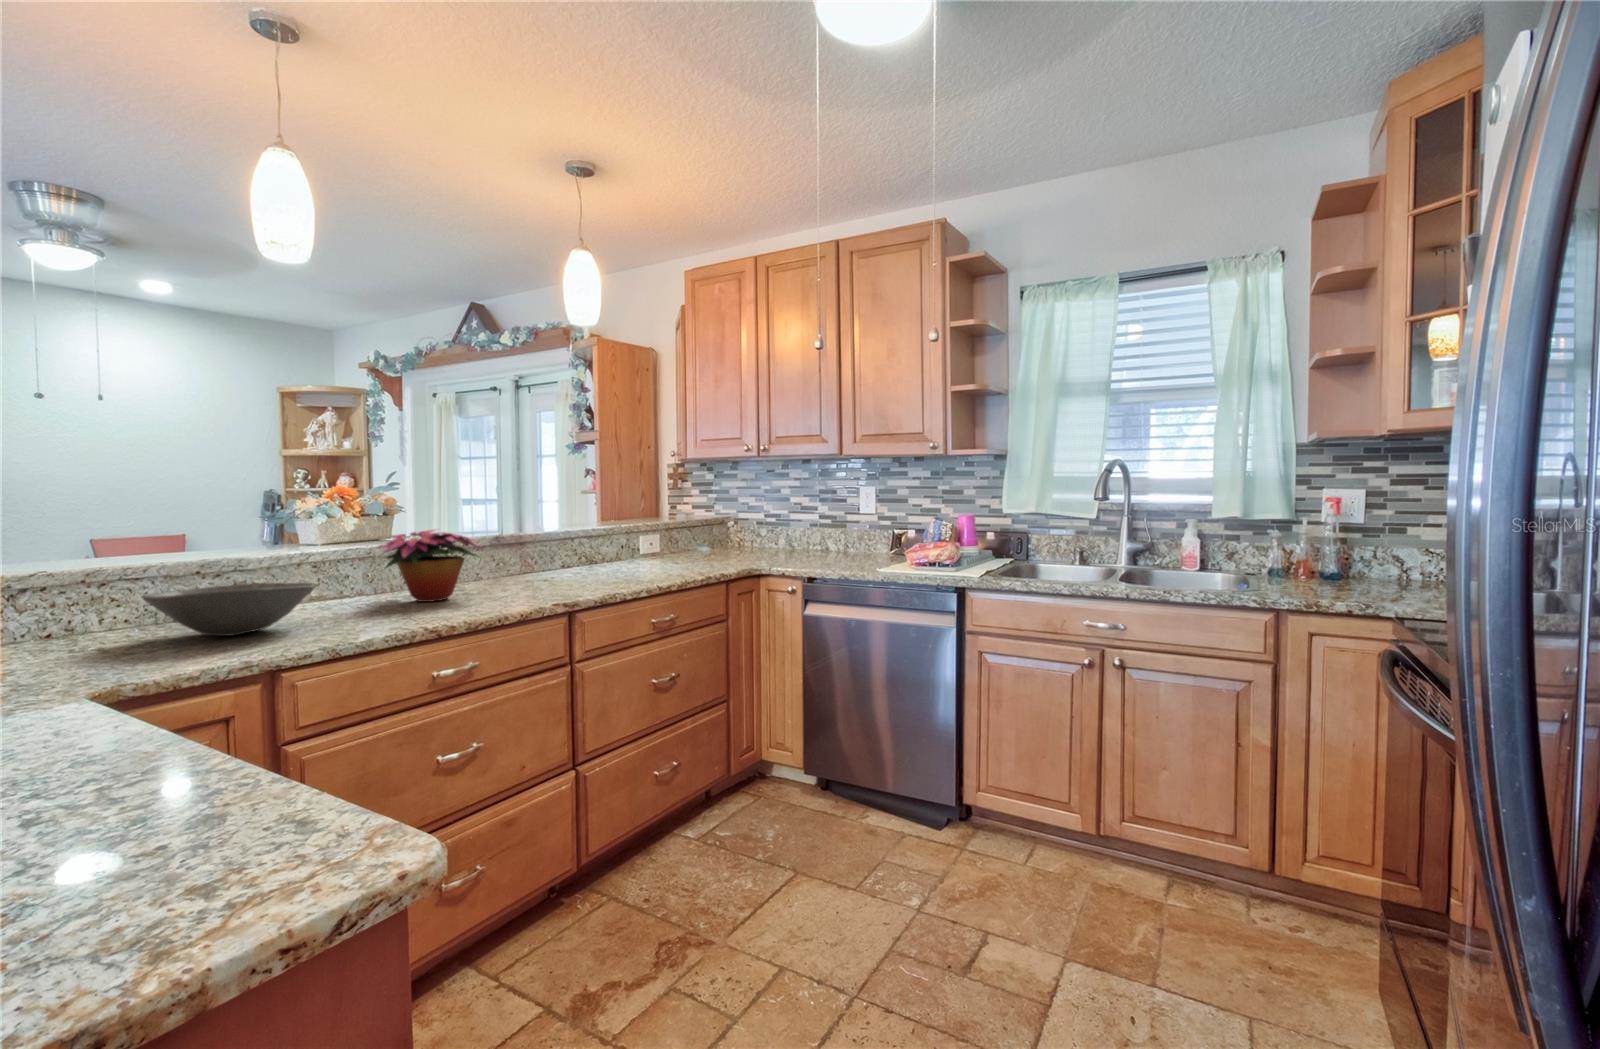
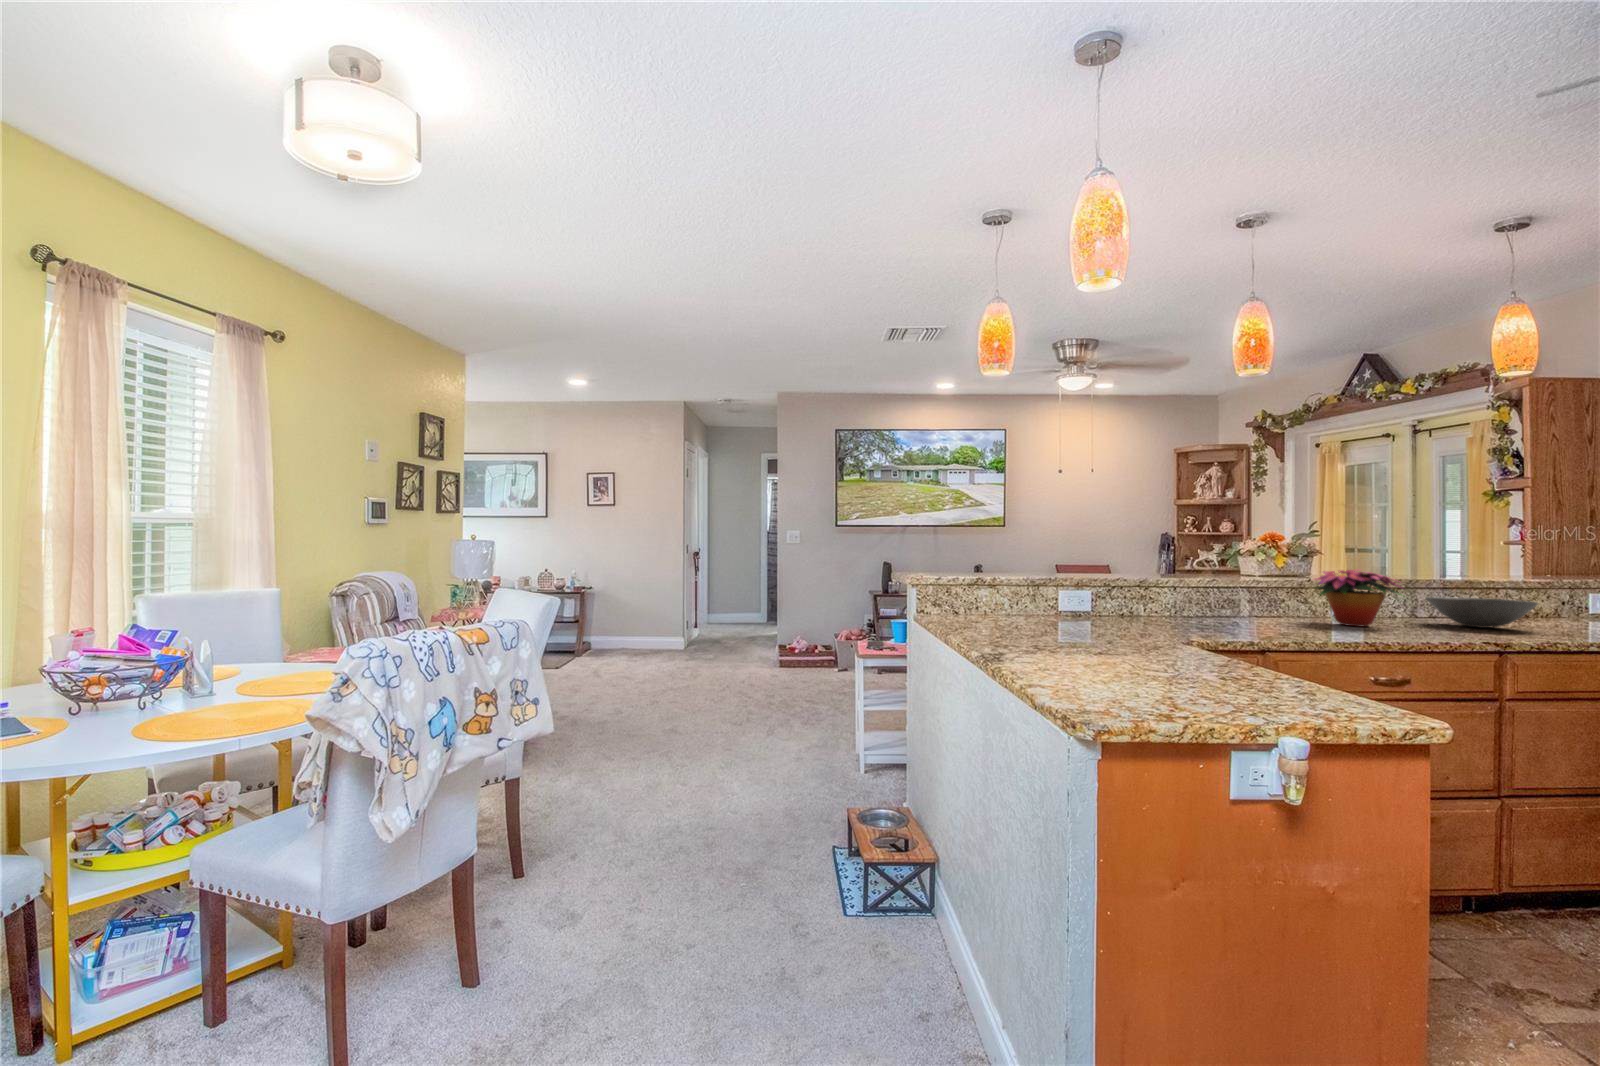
bowl: present [142,583,316,636] -> present [1426,597,1538,628]

